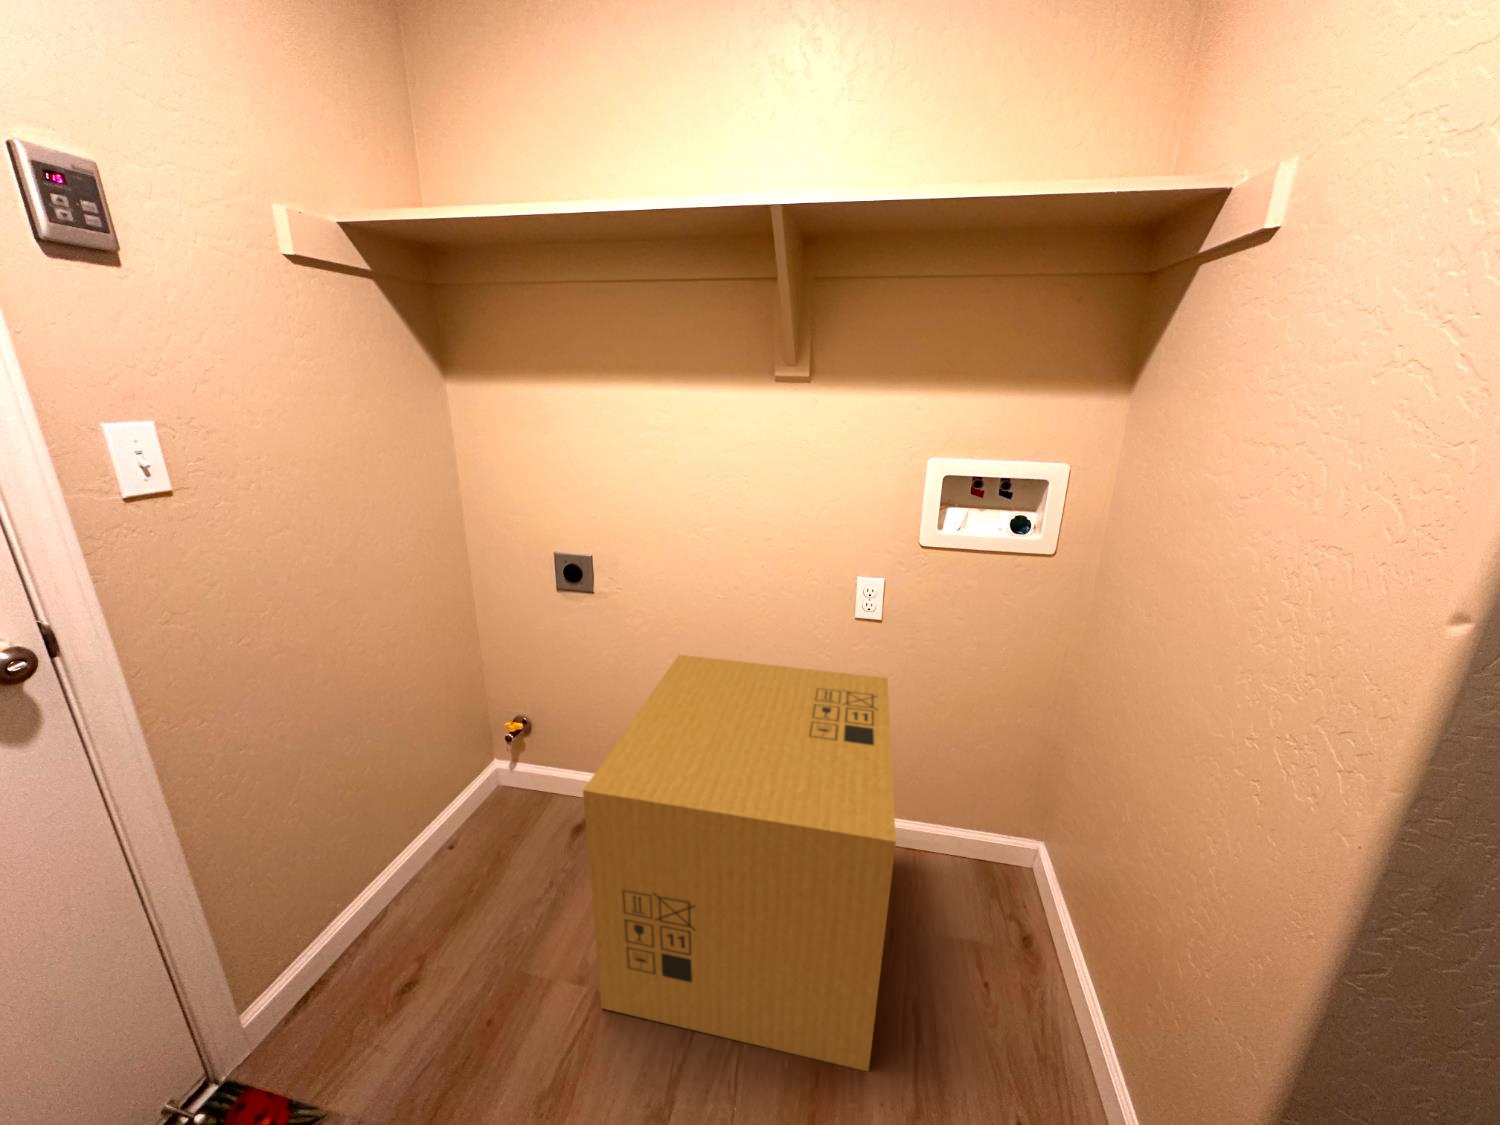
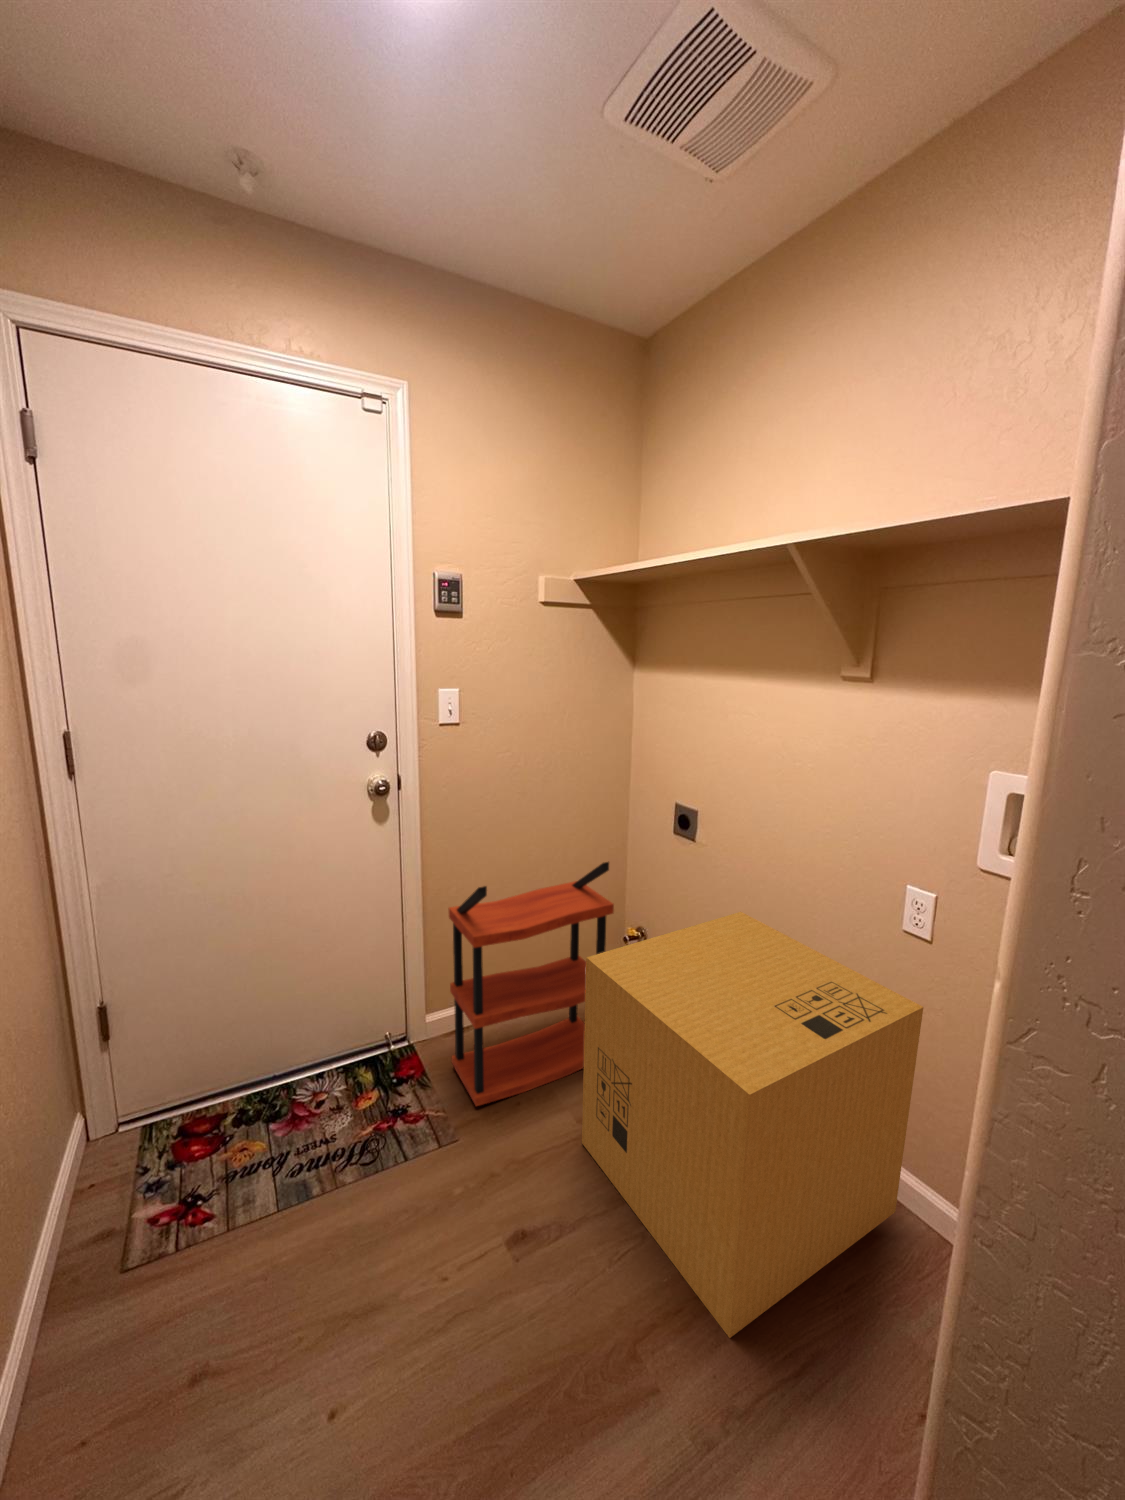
shelving unit: none [263,652,557,1087] -> present [448,862,614,1106]

